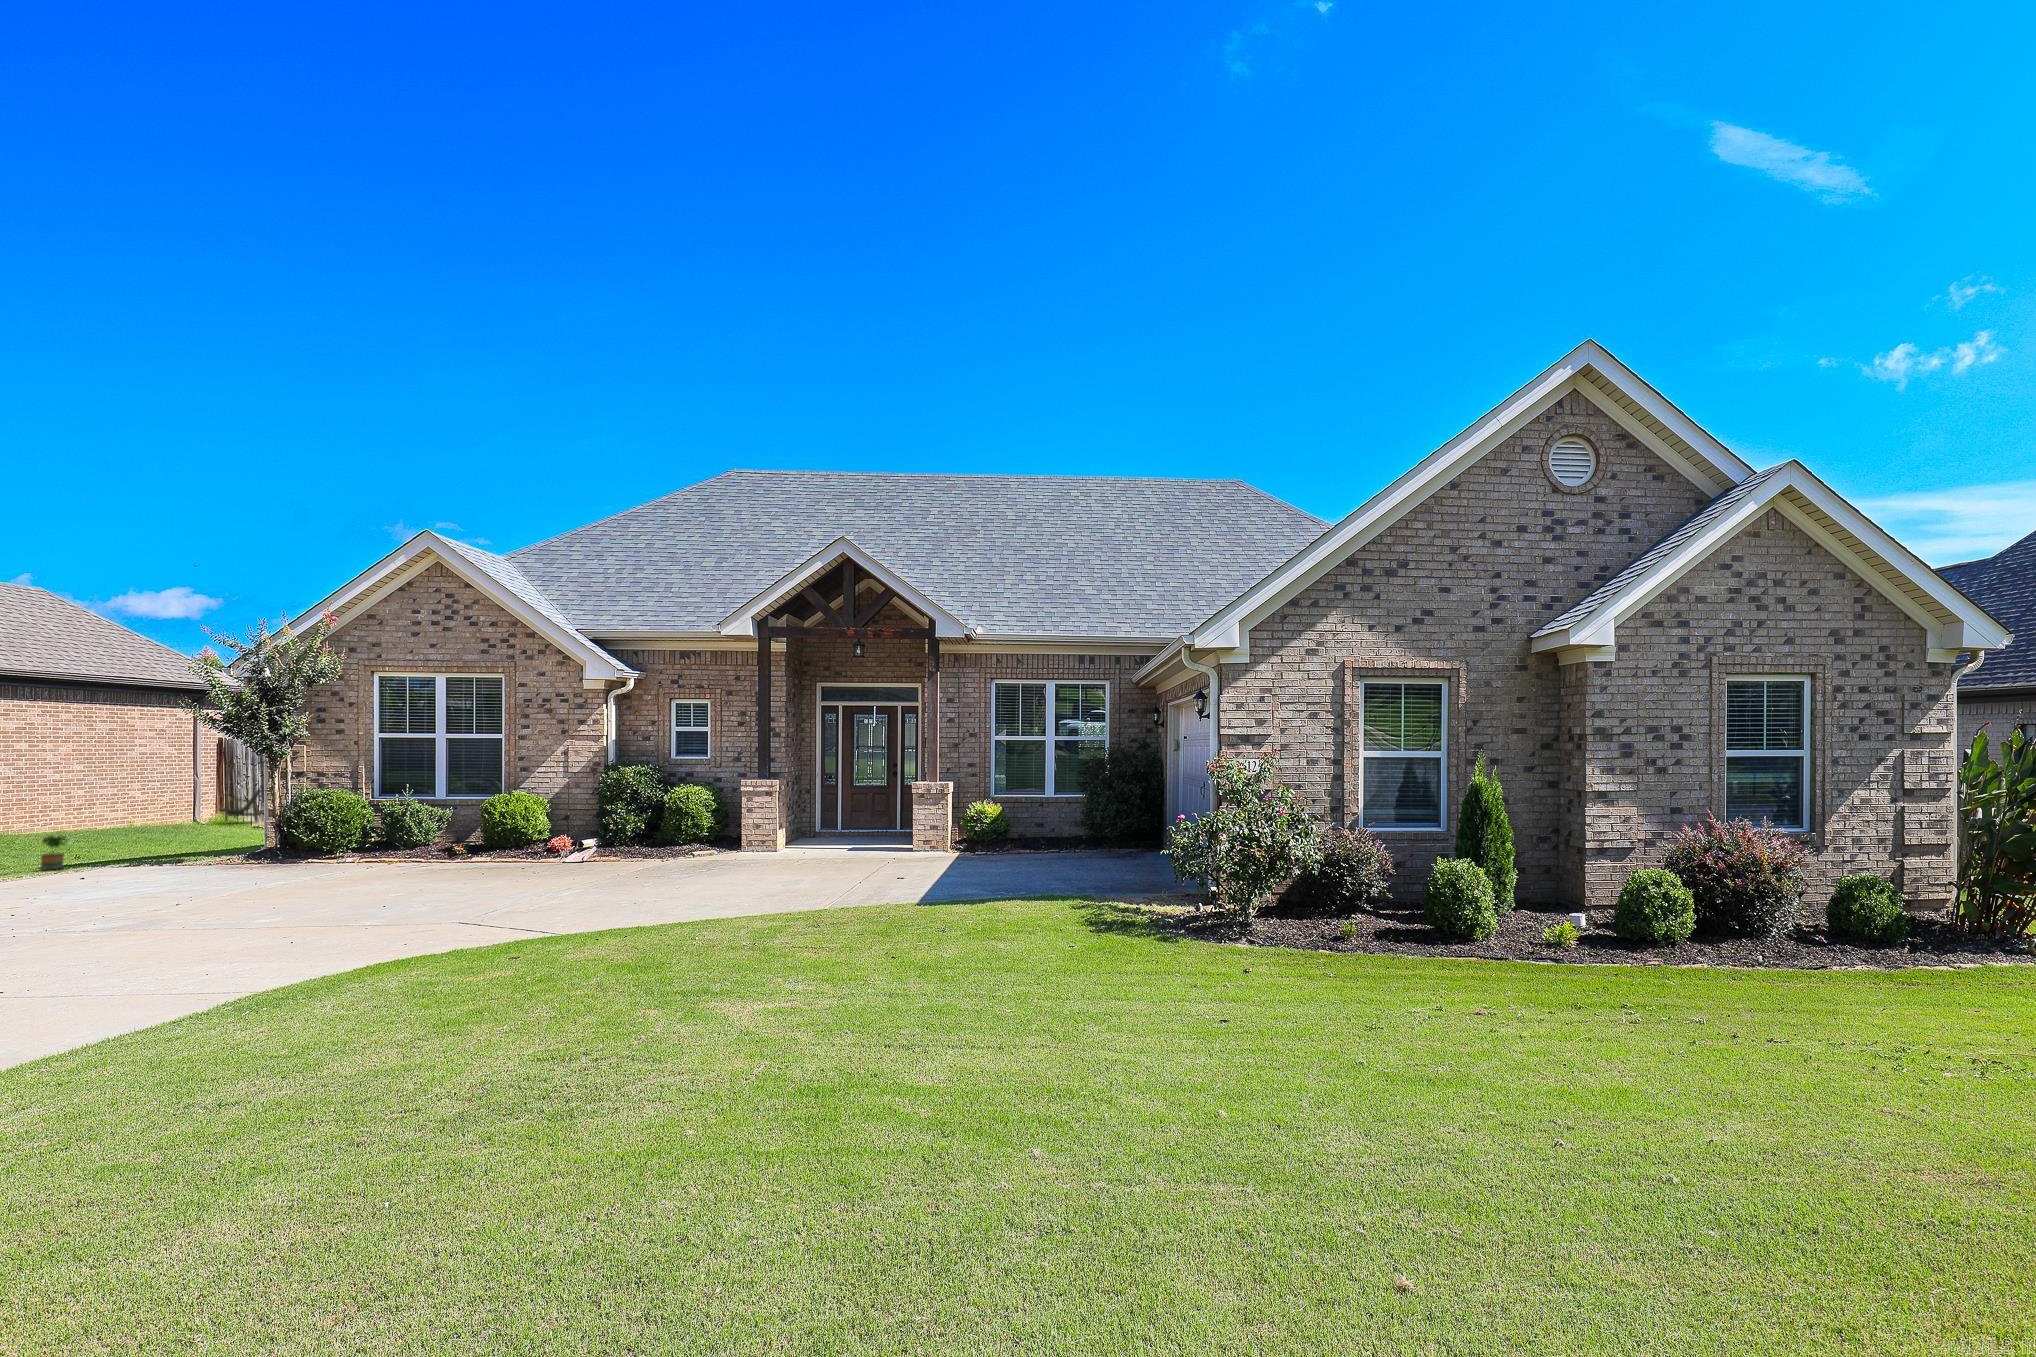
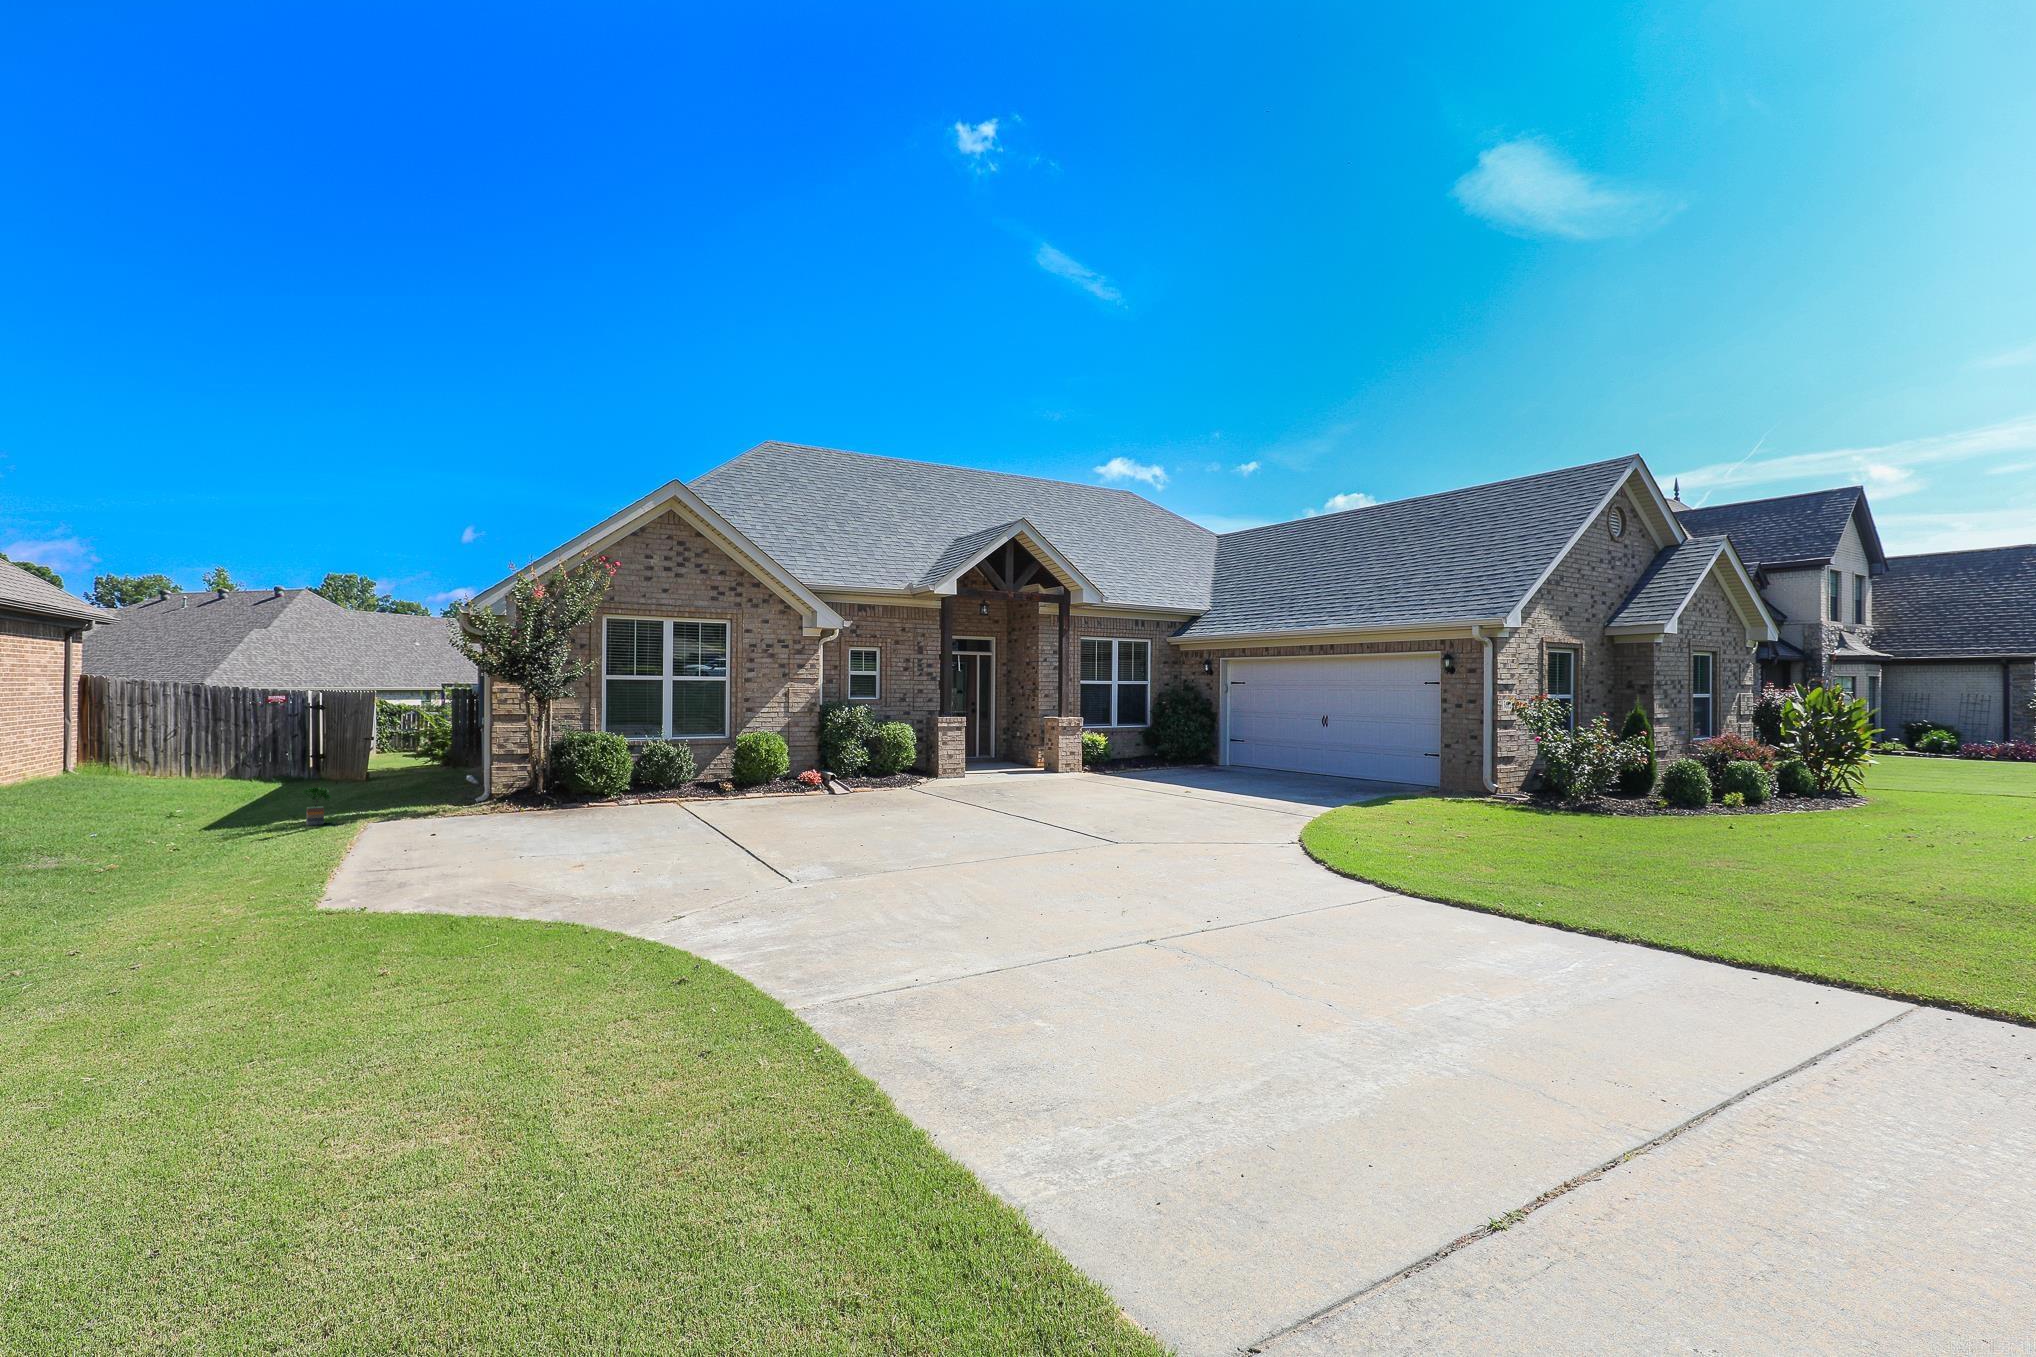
lounge chair: present [219,789,261,823] -> none [109,732,173,776]

